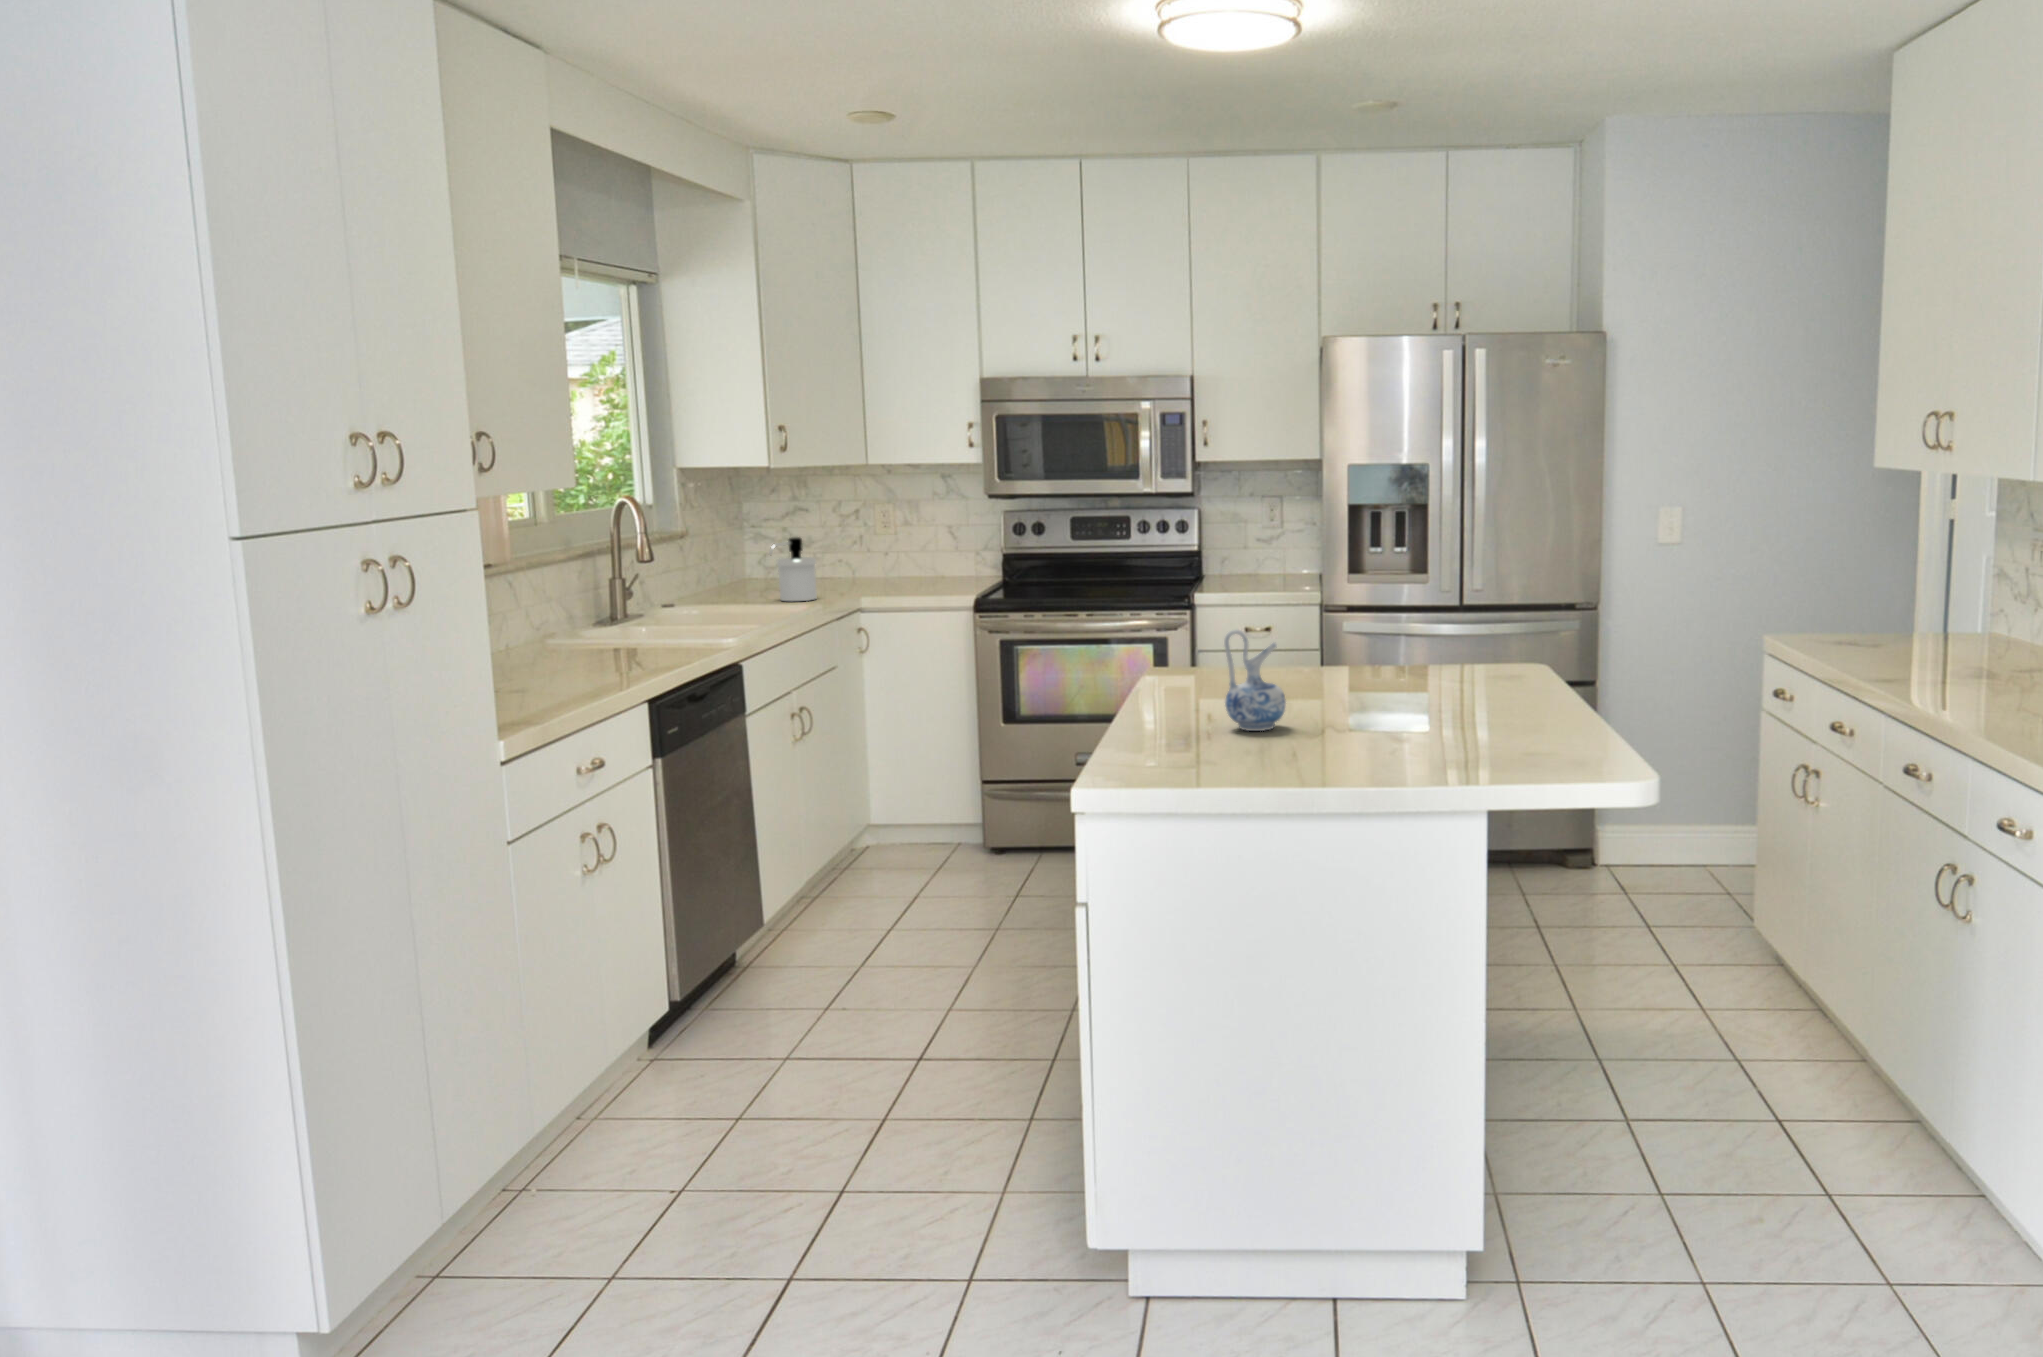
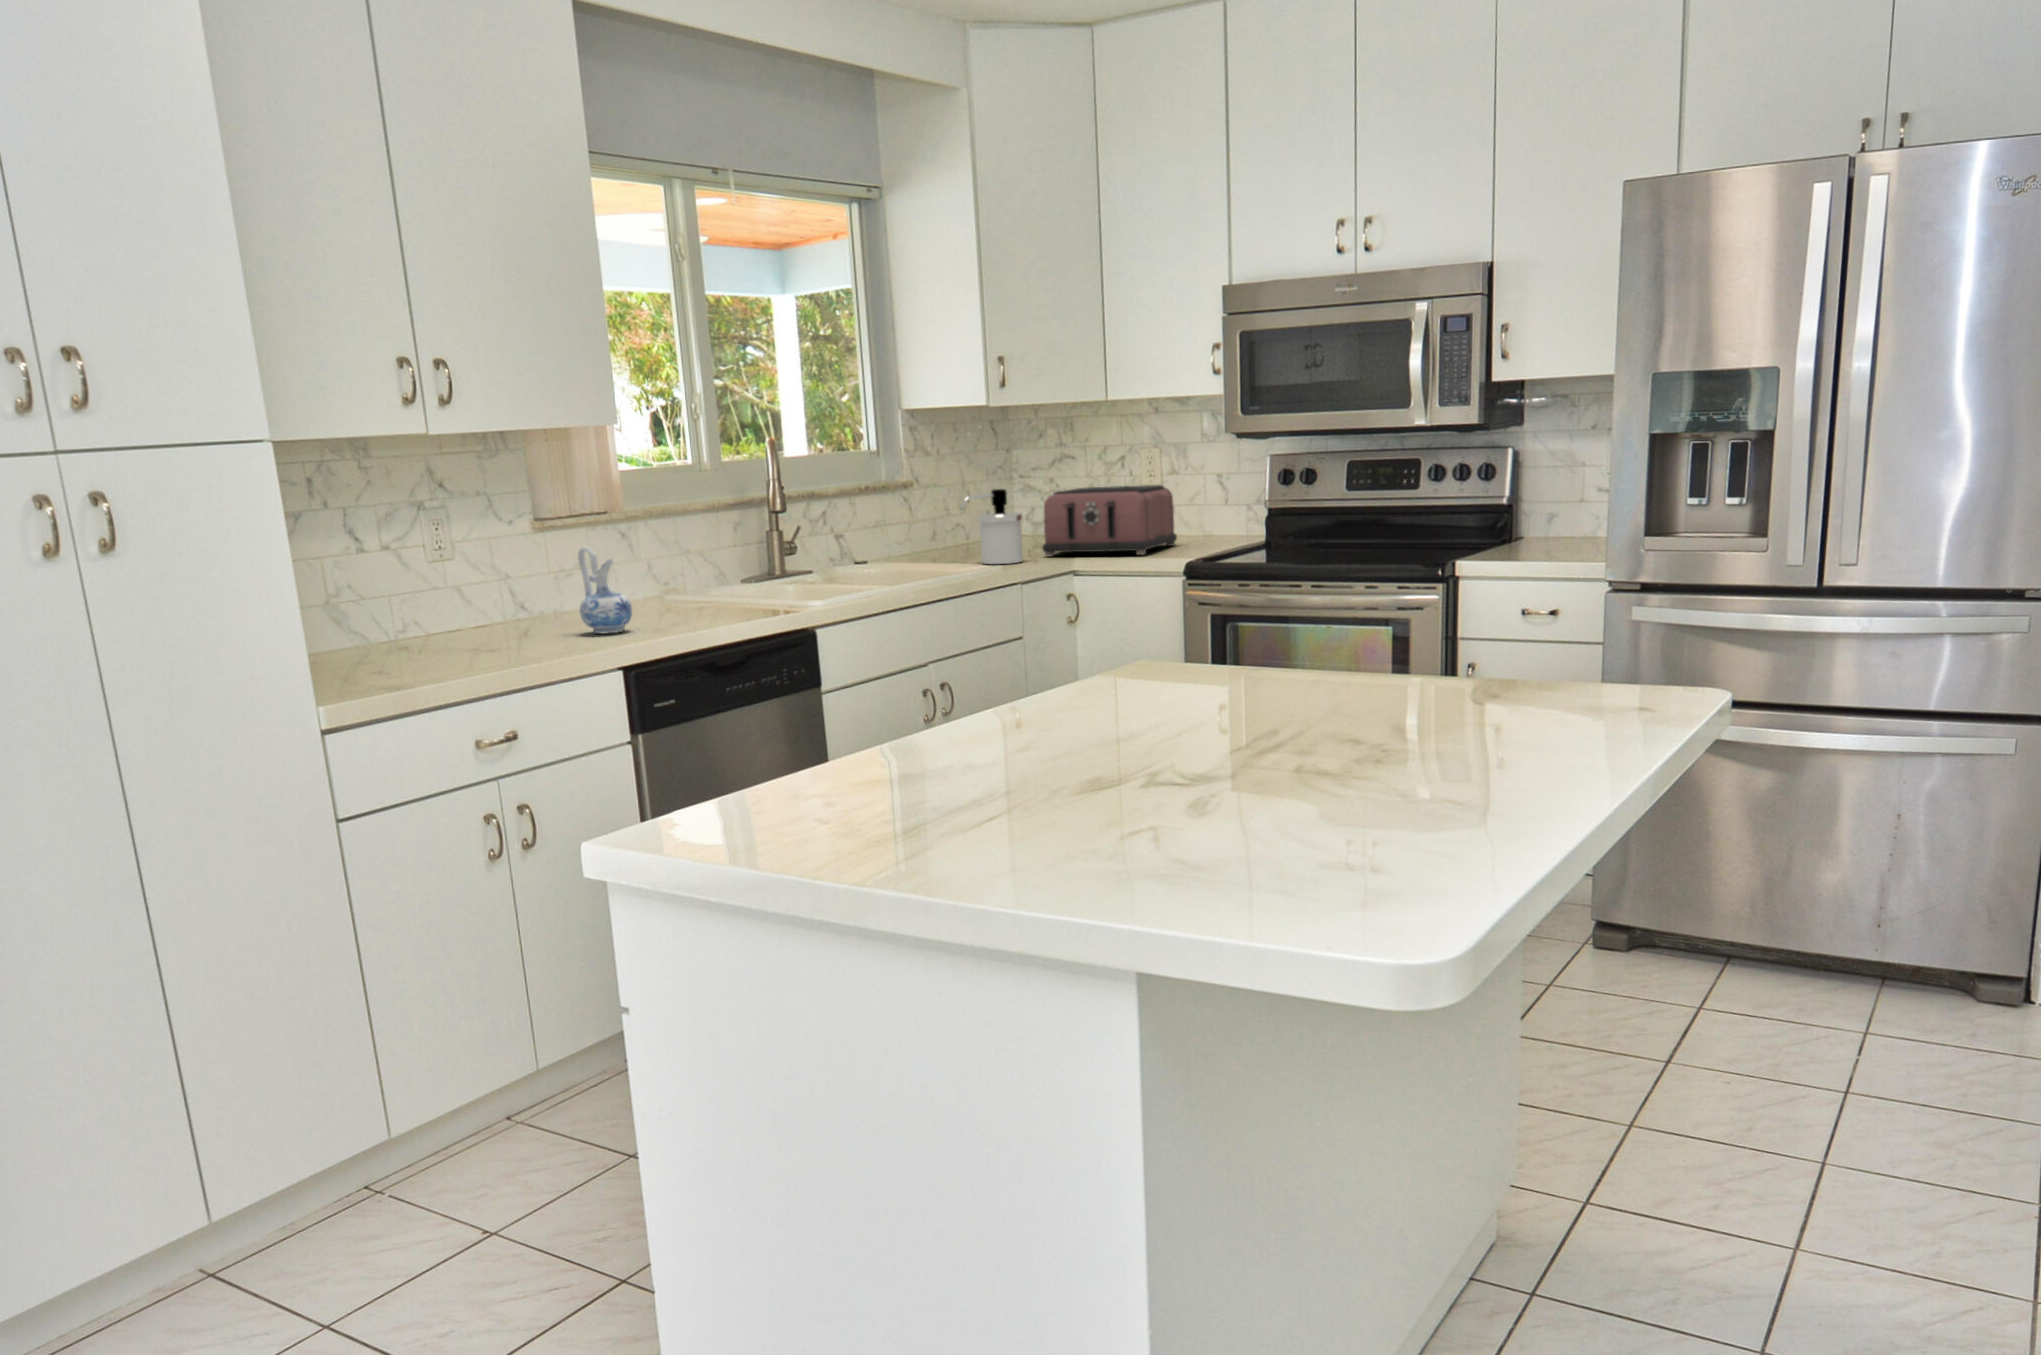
toaster: none [823,533,920,594] -> present [1042,485,1177,556]
ceramic pitcher: present [1224,629,1286,731] -> present [578,547,632,633]

